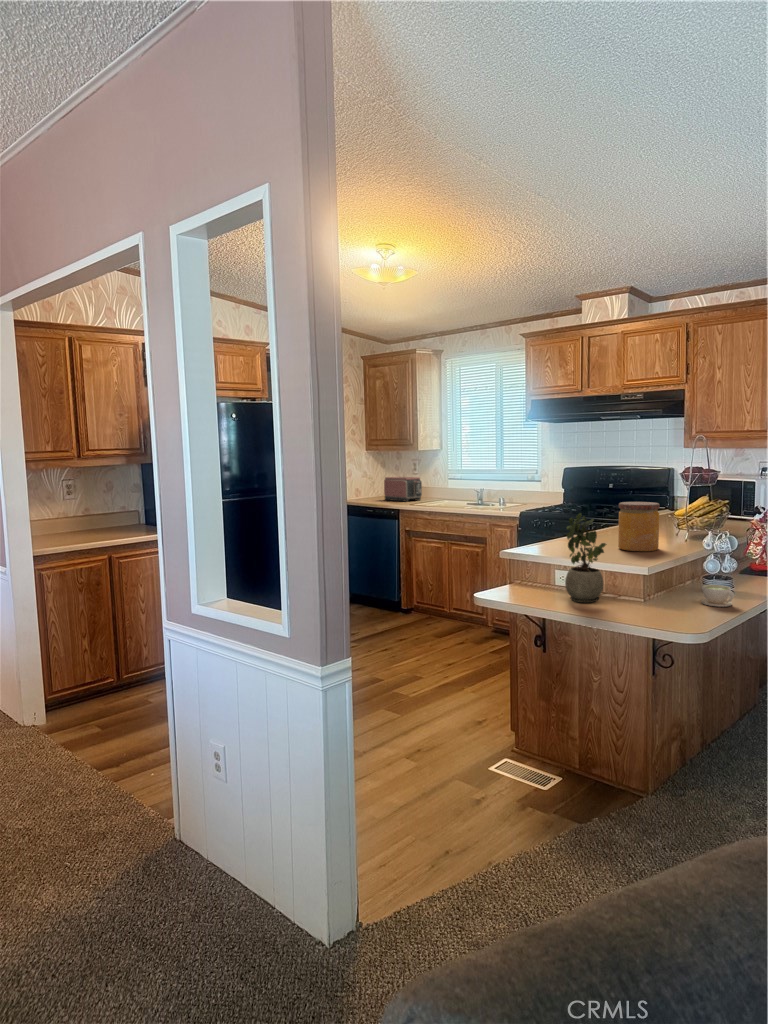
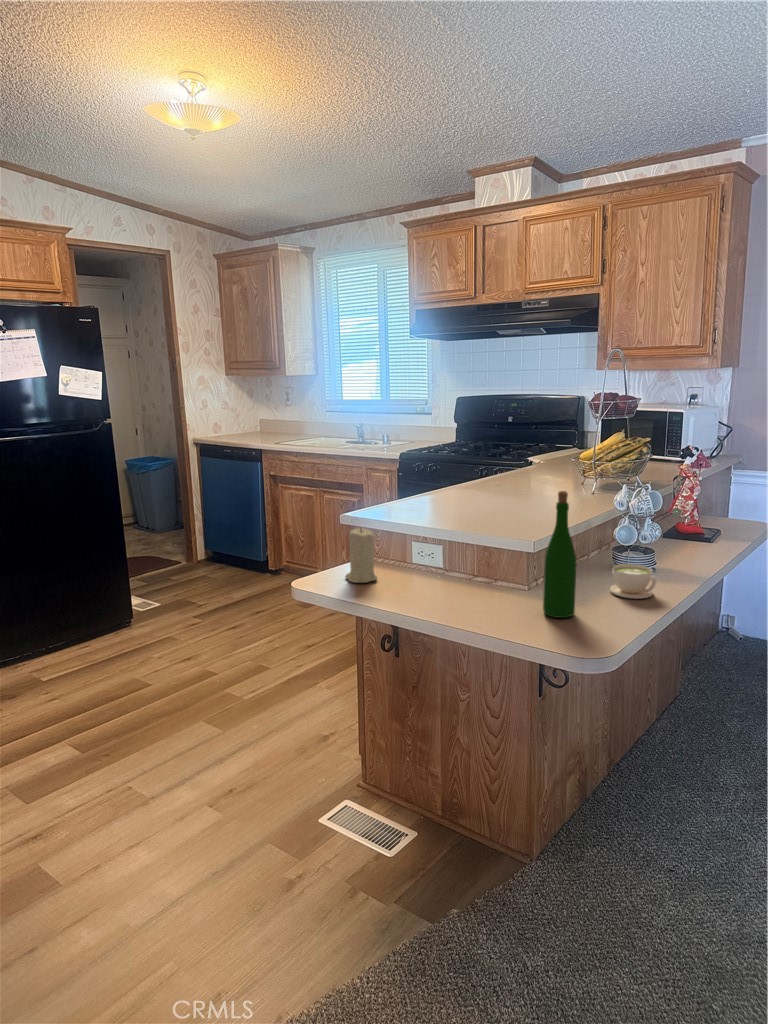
toaster: present [384,477,422,501] -> none [250,408,295,438]
jar: present [618,502,660,551] -> none [501,442,557,513]
potted plant: present [565,513,606,603] -> none [416,462,471,597]
wine bottle: none [656,532,678,615] -> present [543,491,576,618]
candle: none [513,557,536,595] -> present [345,528,377,583]

